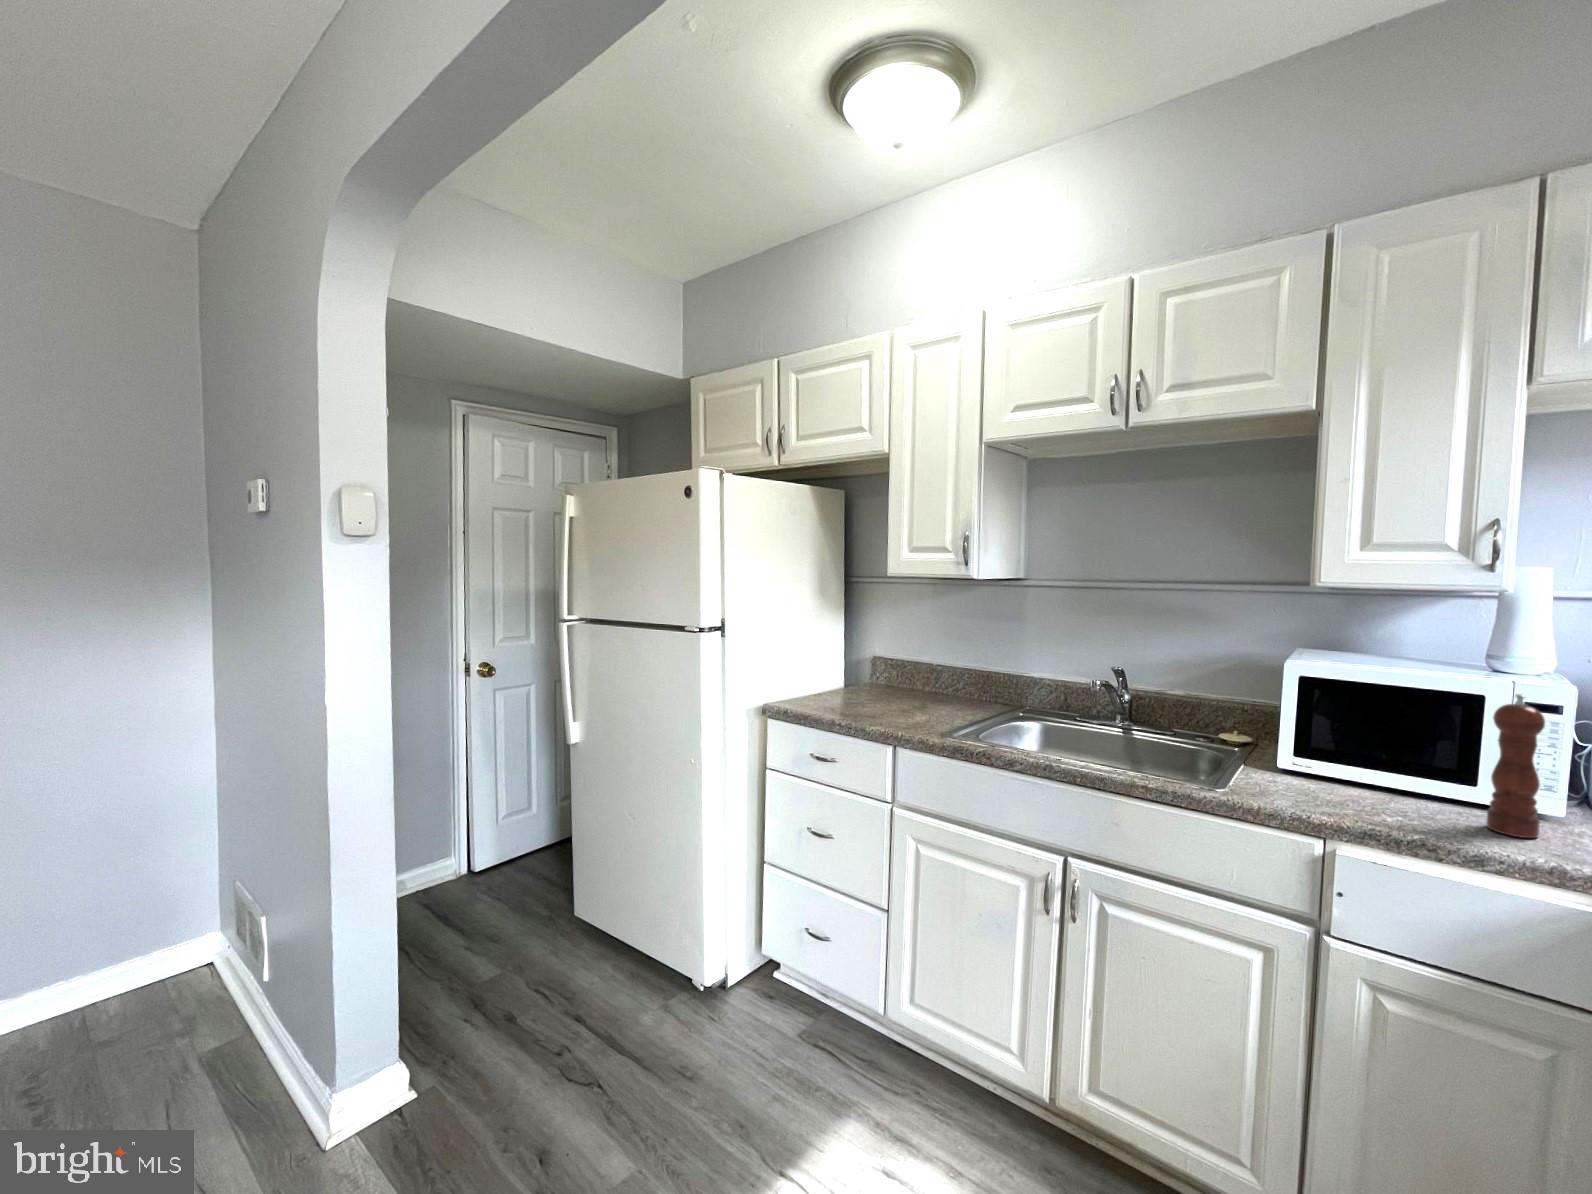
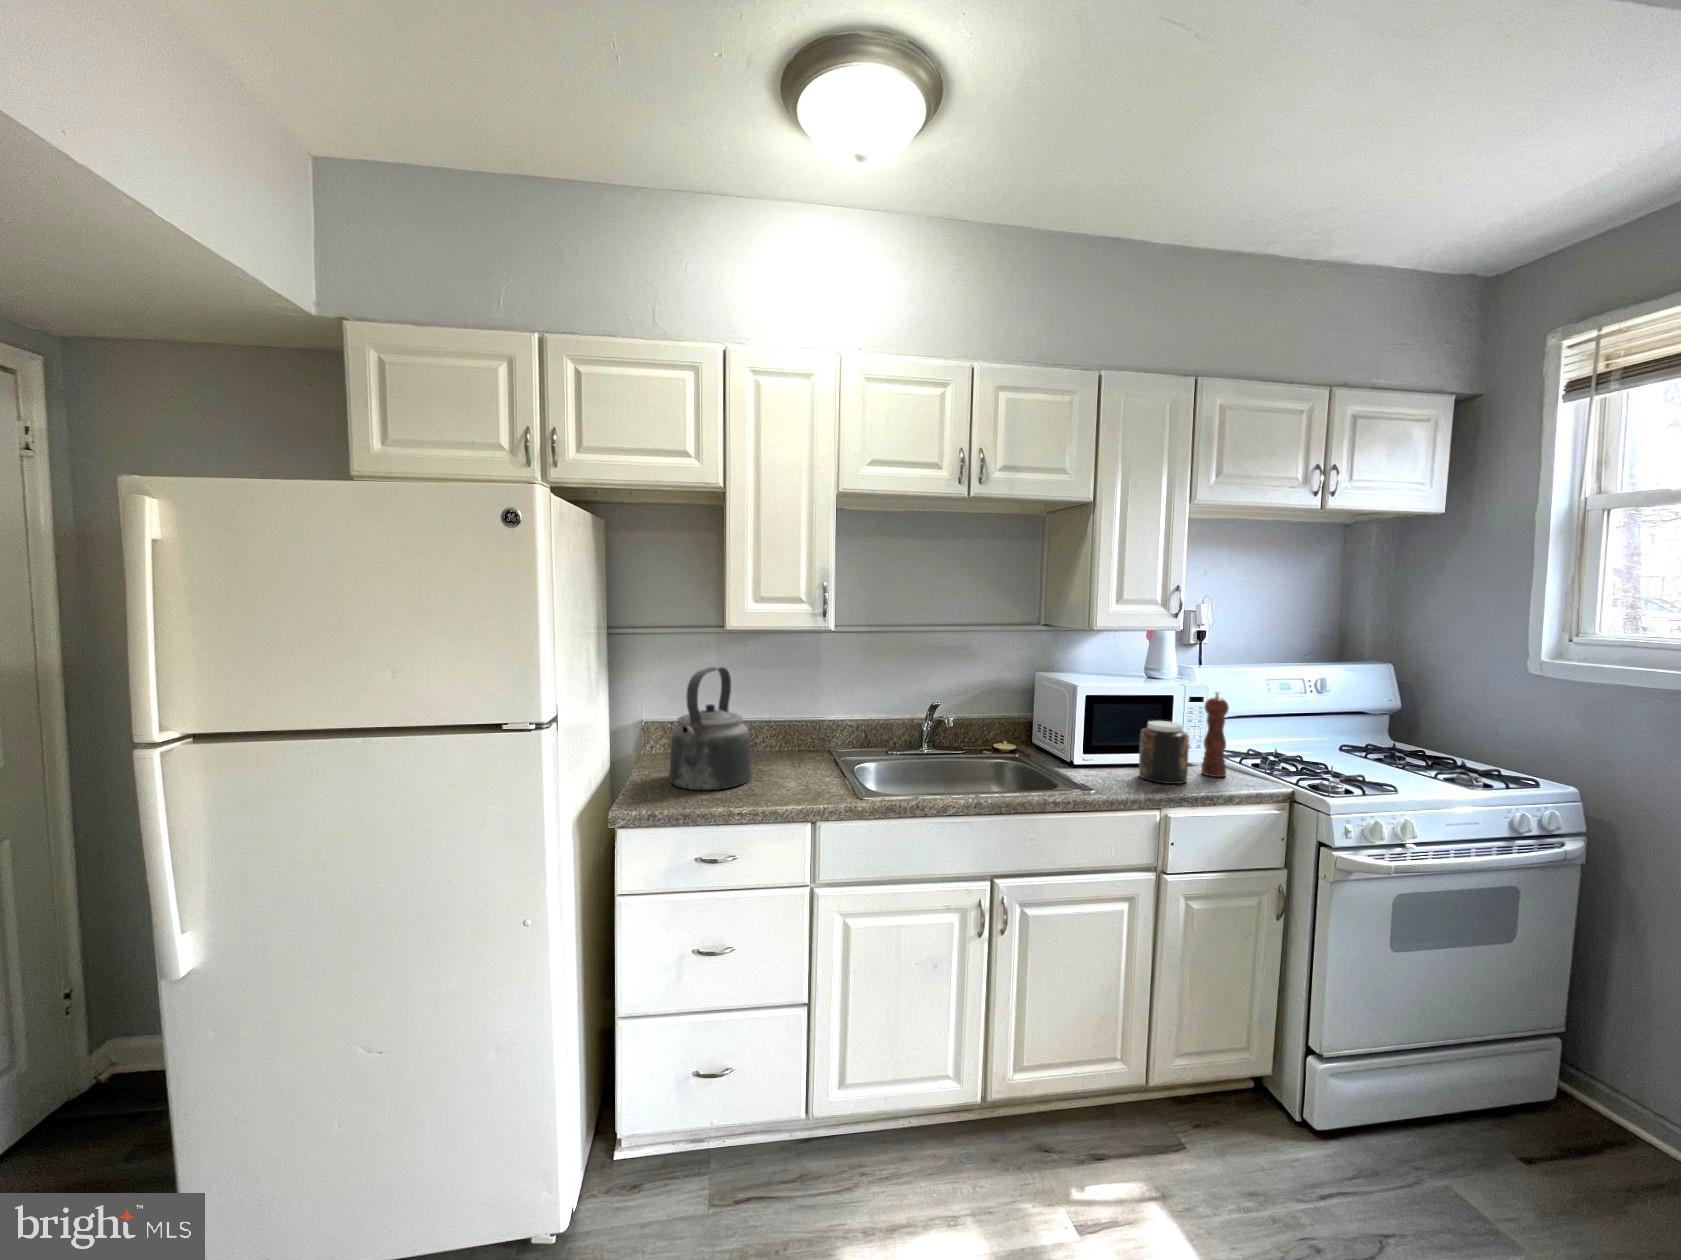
kettle: none [832,609,912,711] -> present [669,667,752,790]
jar: none [1342,723,1430,822] -> present [1139,721,1189,784]

